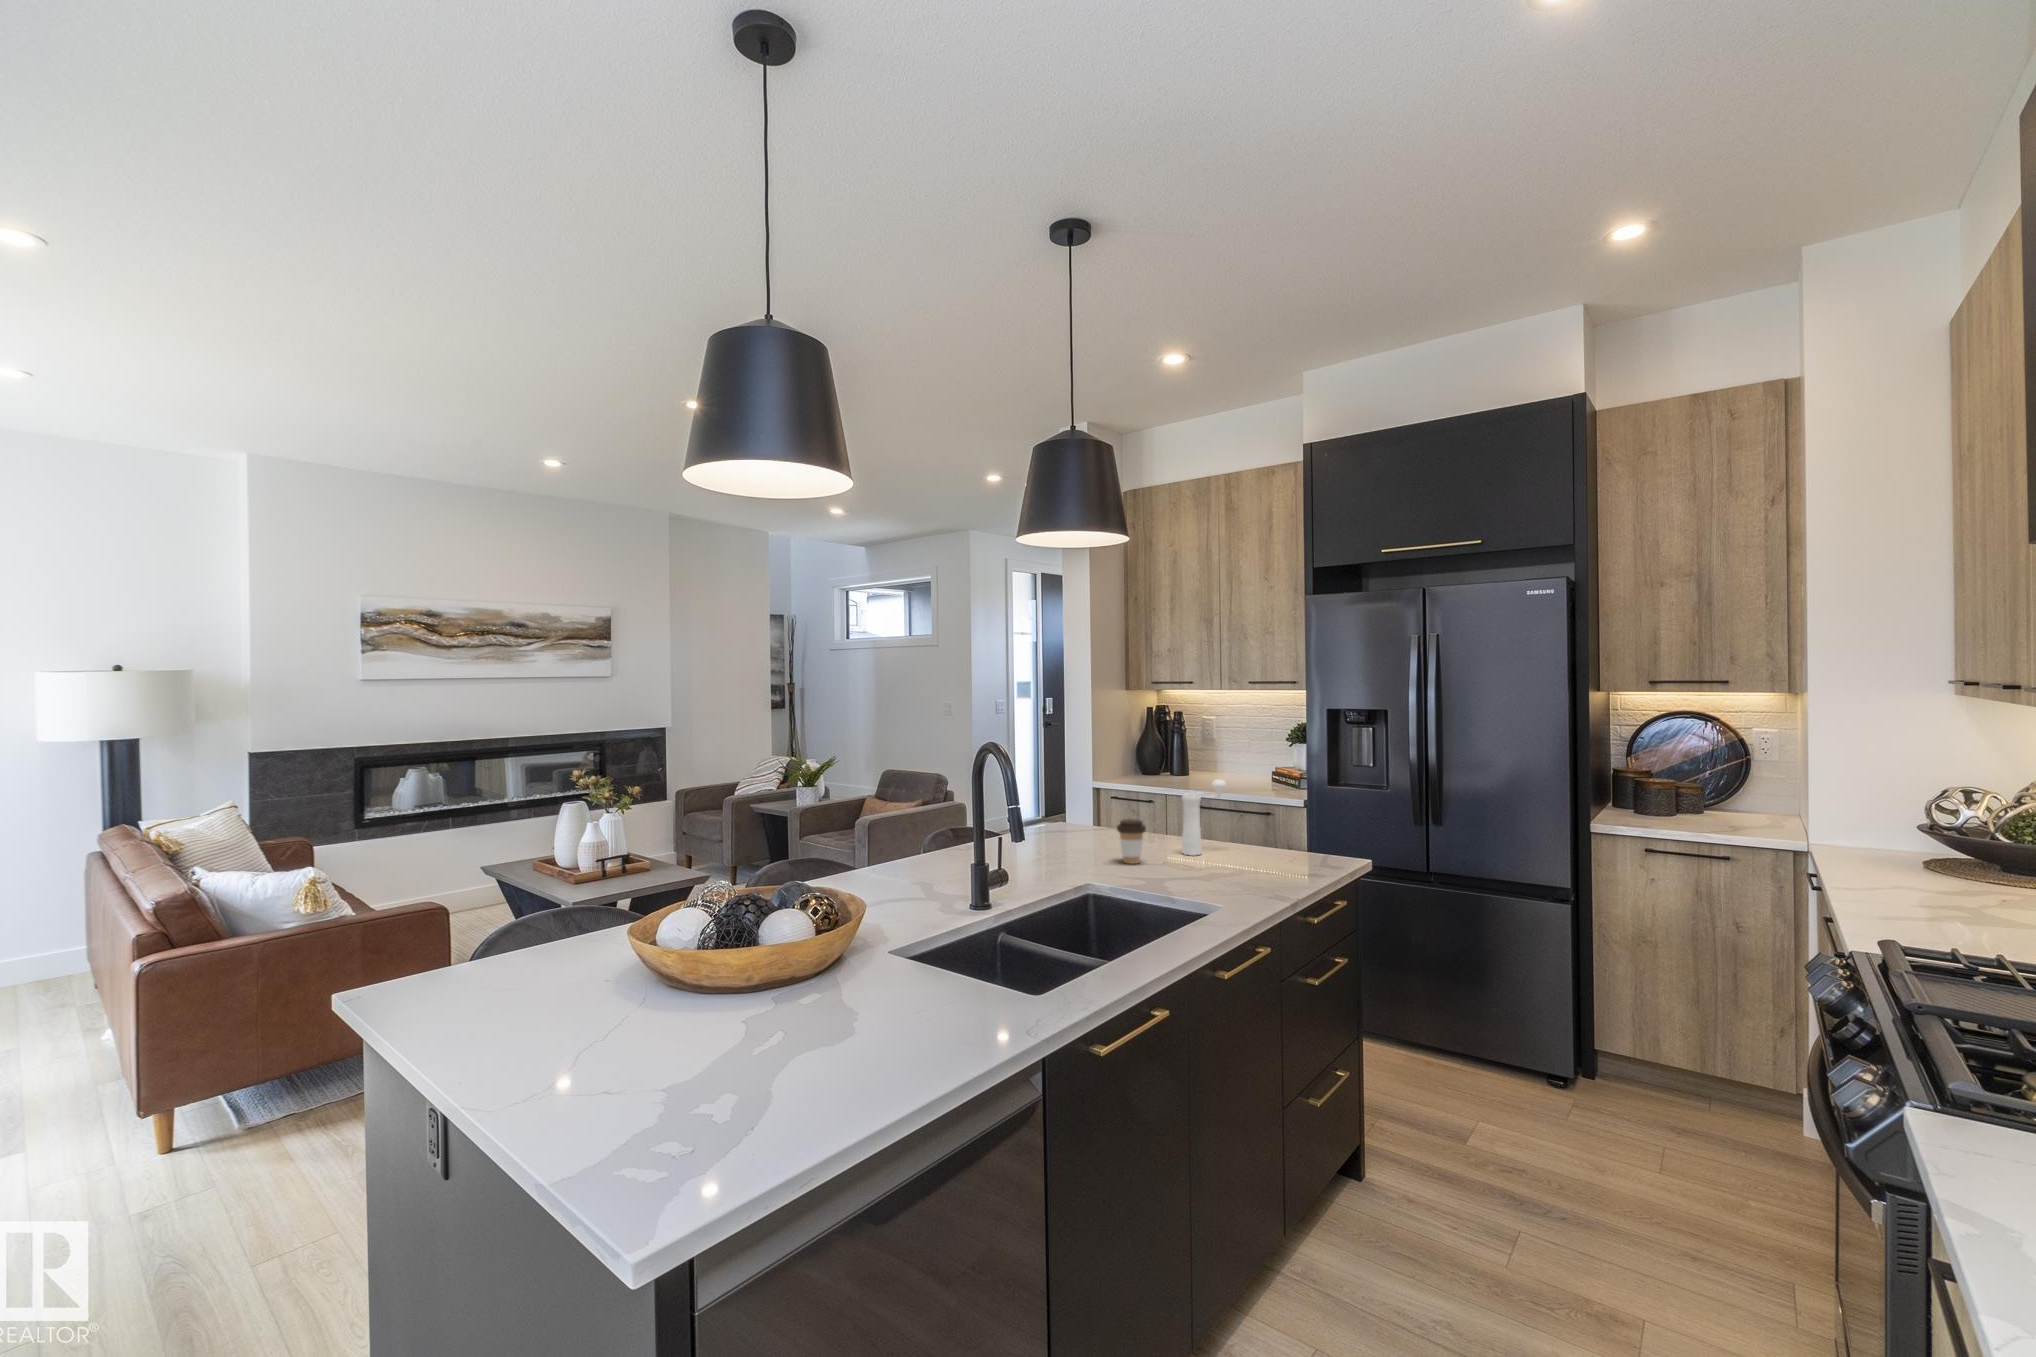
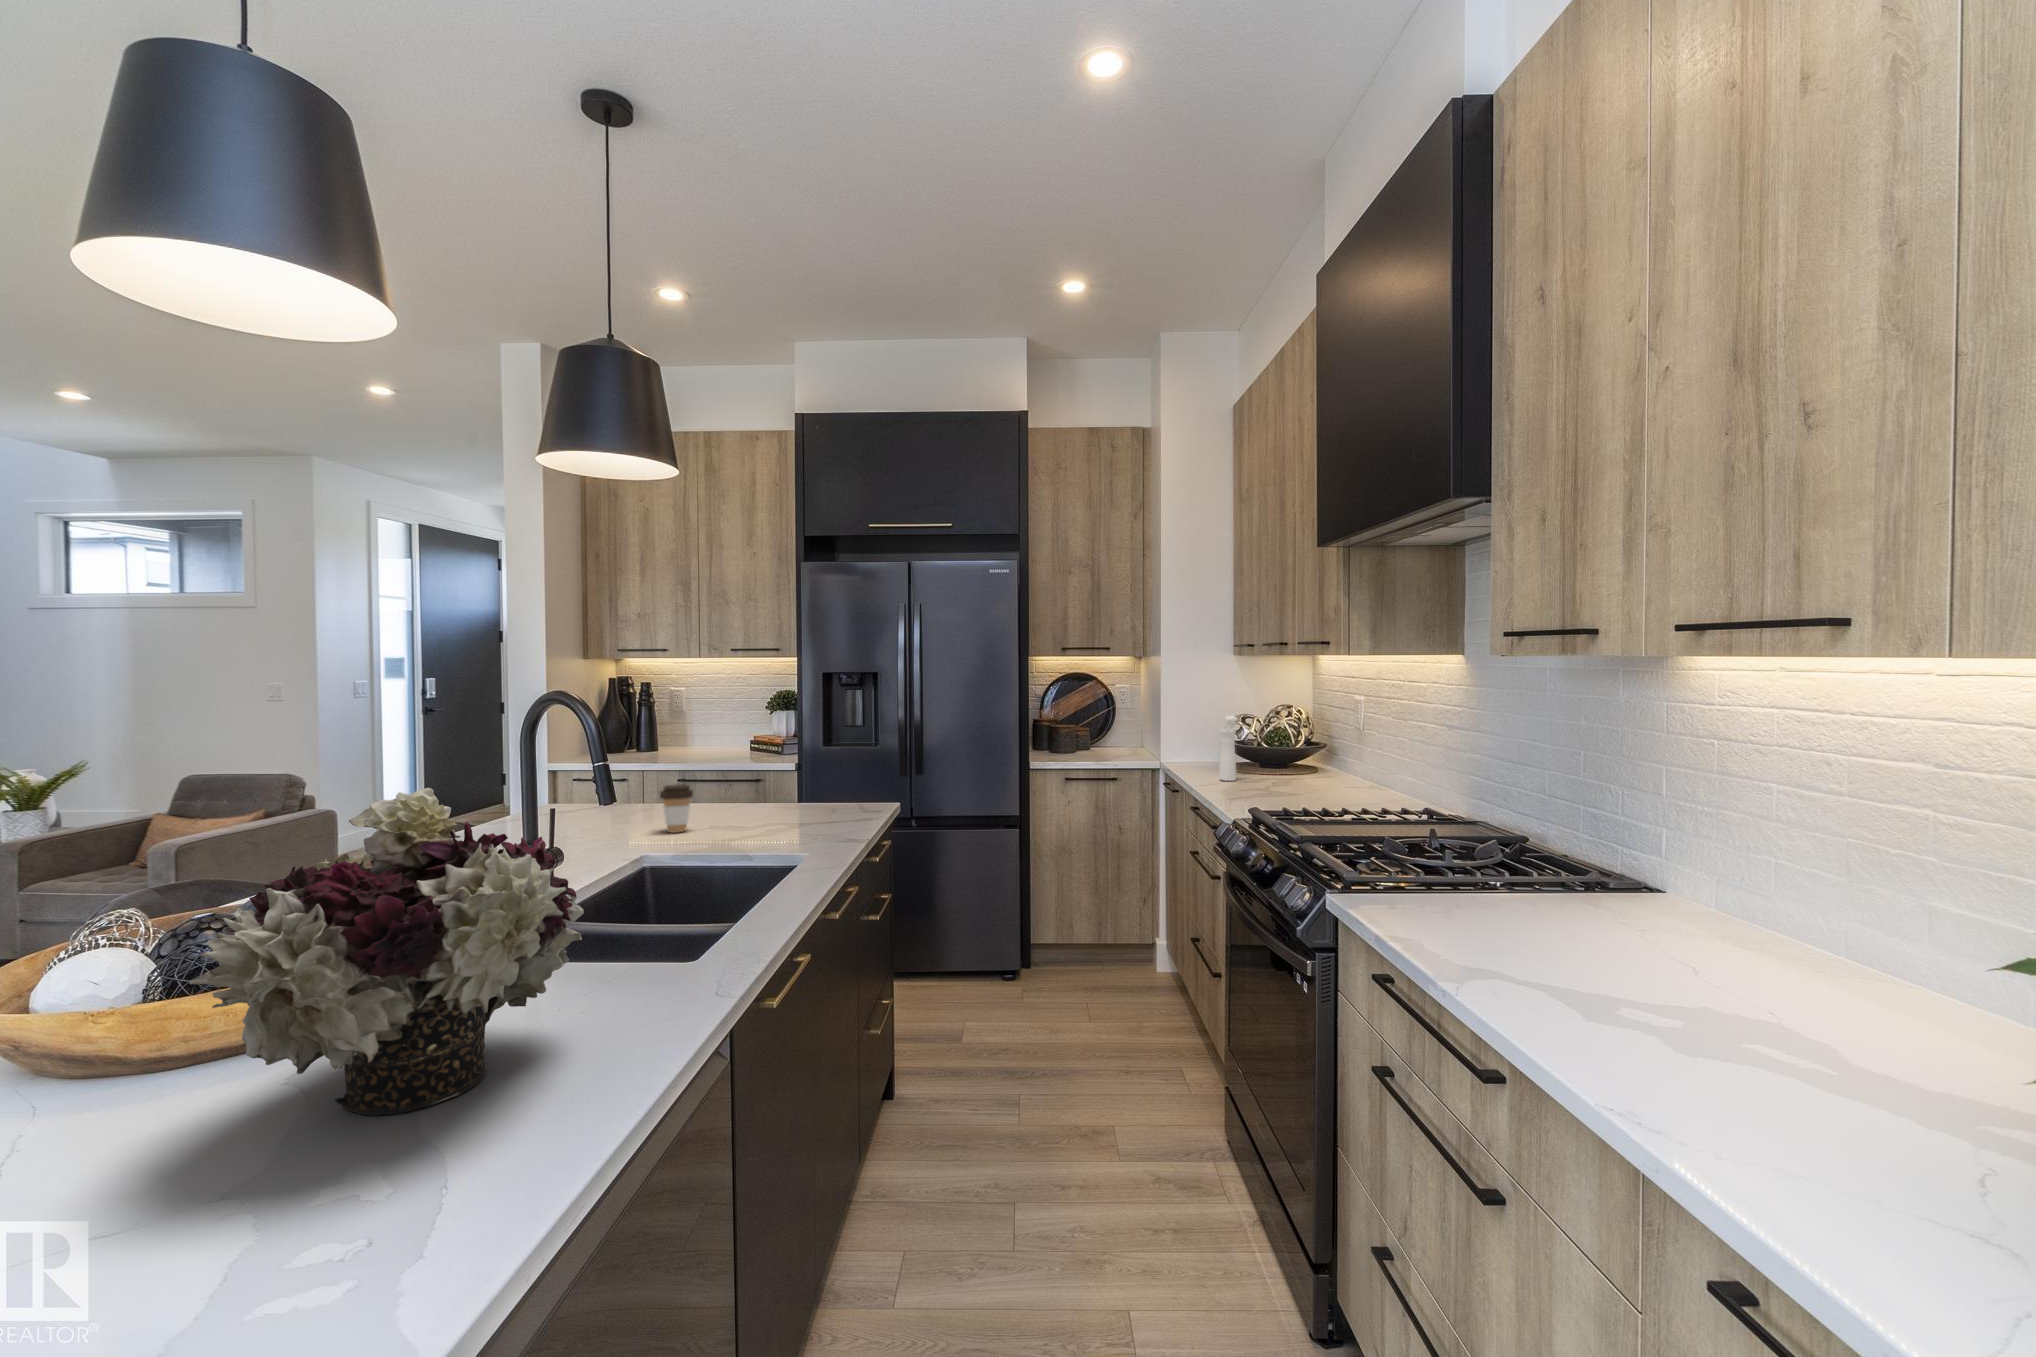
pepper mill: present [1182,779,1226,856] -> present [1219,716,1237,781]
flower arrangement: none [666,834,910,1063] -> present [189,788,584,1116]

